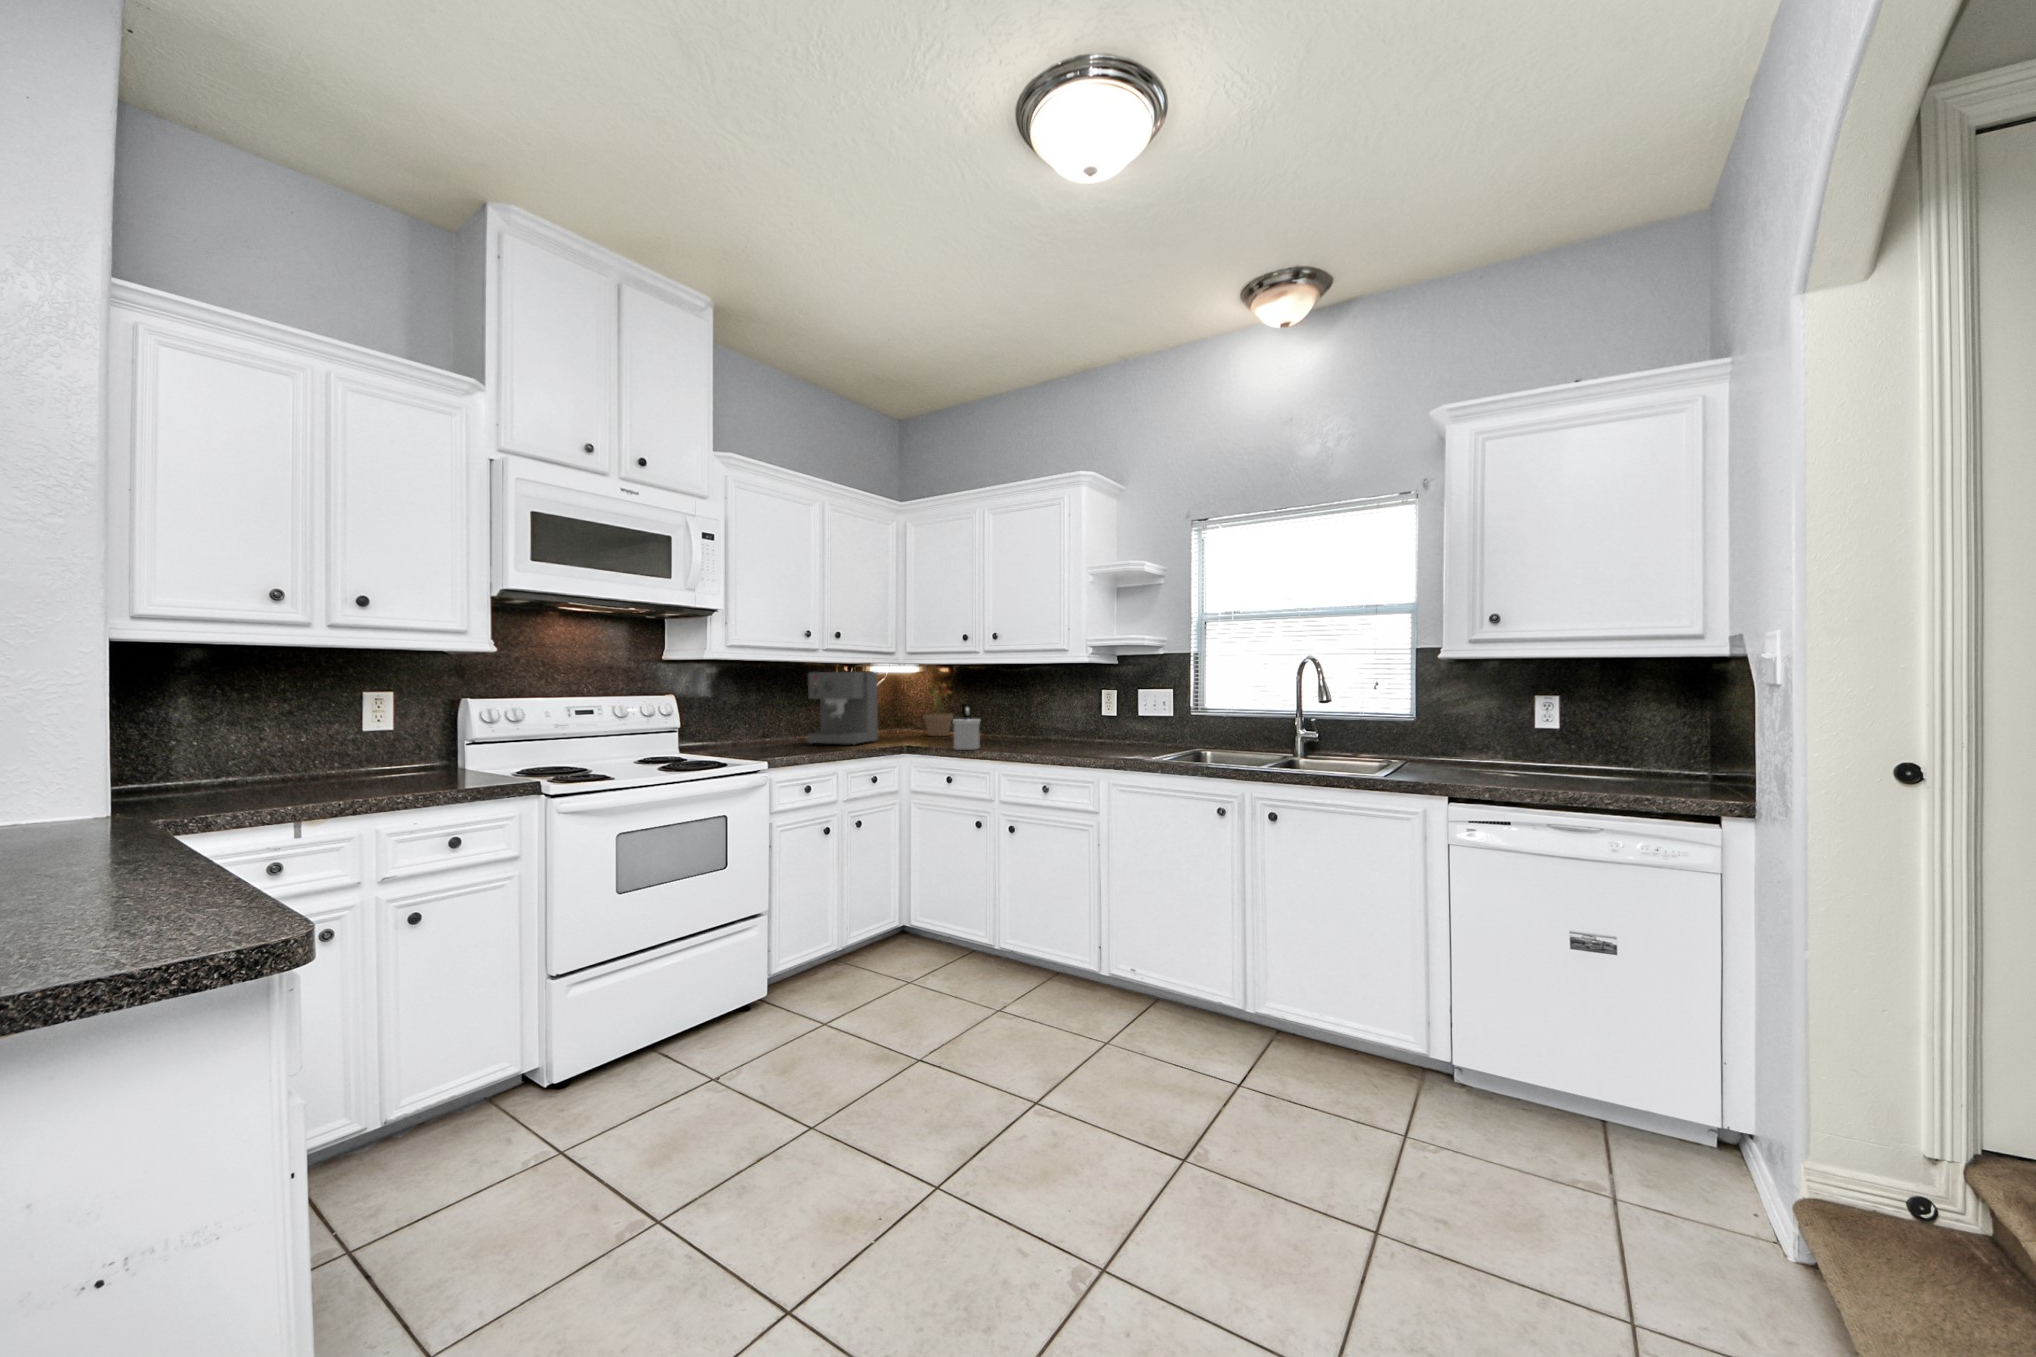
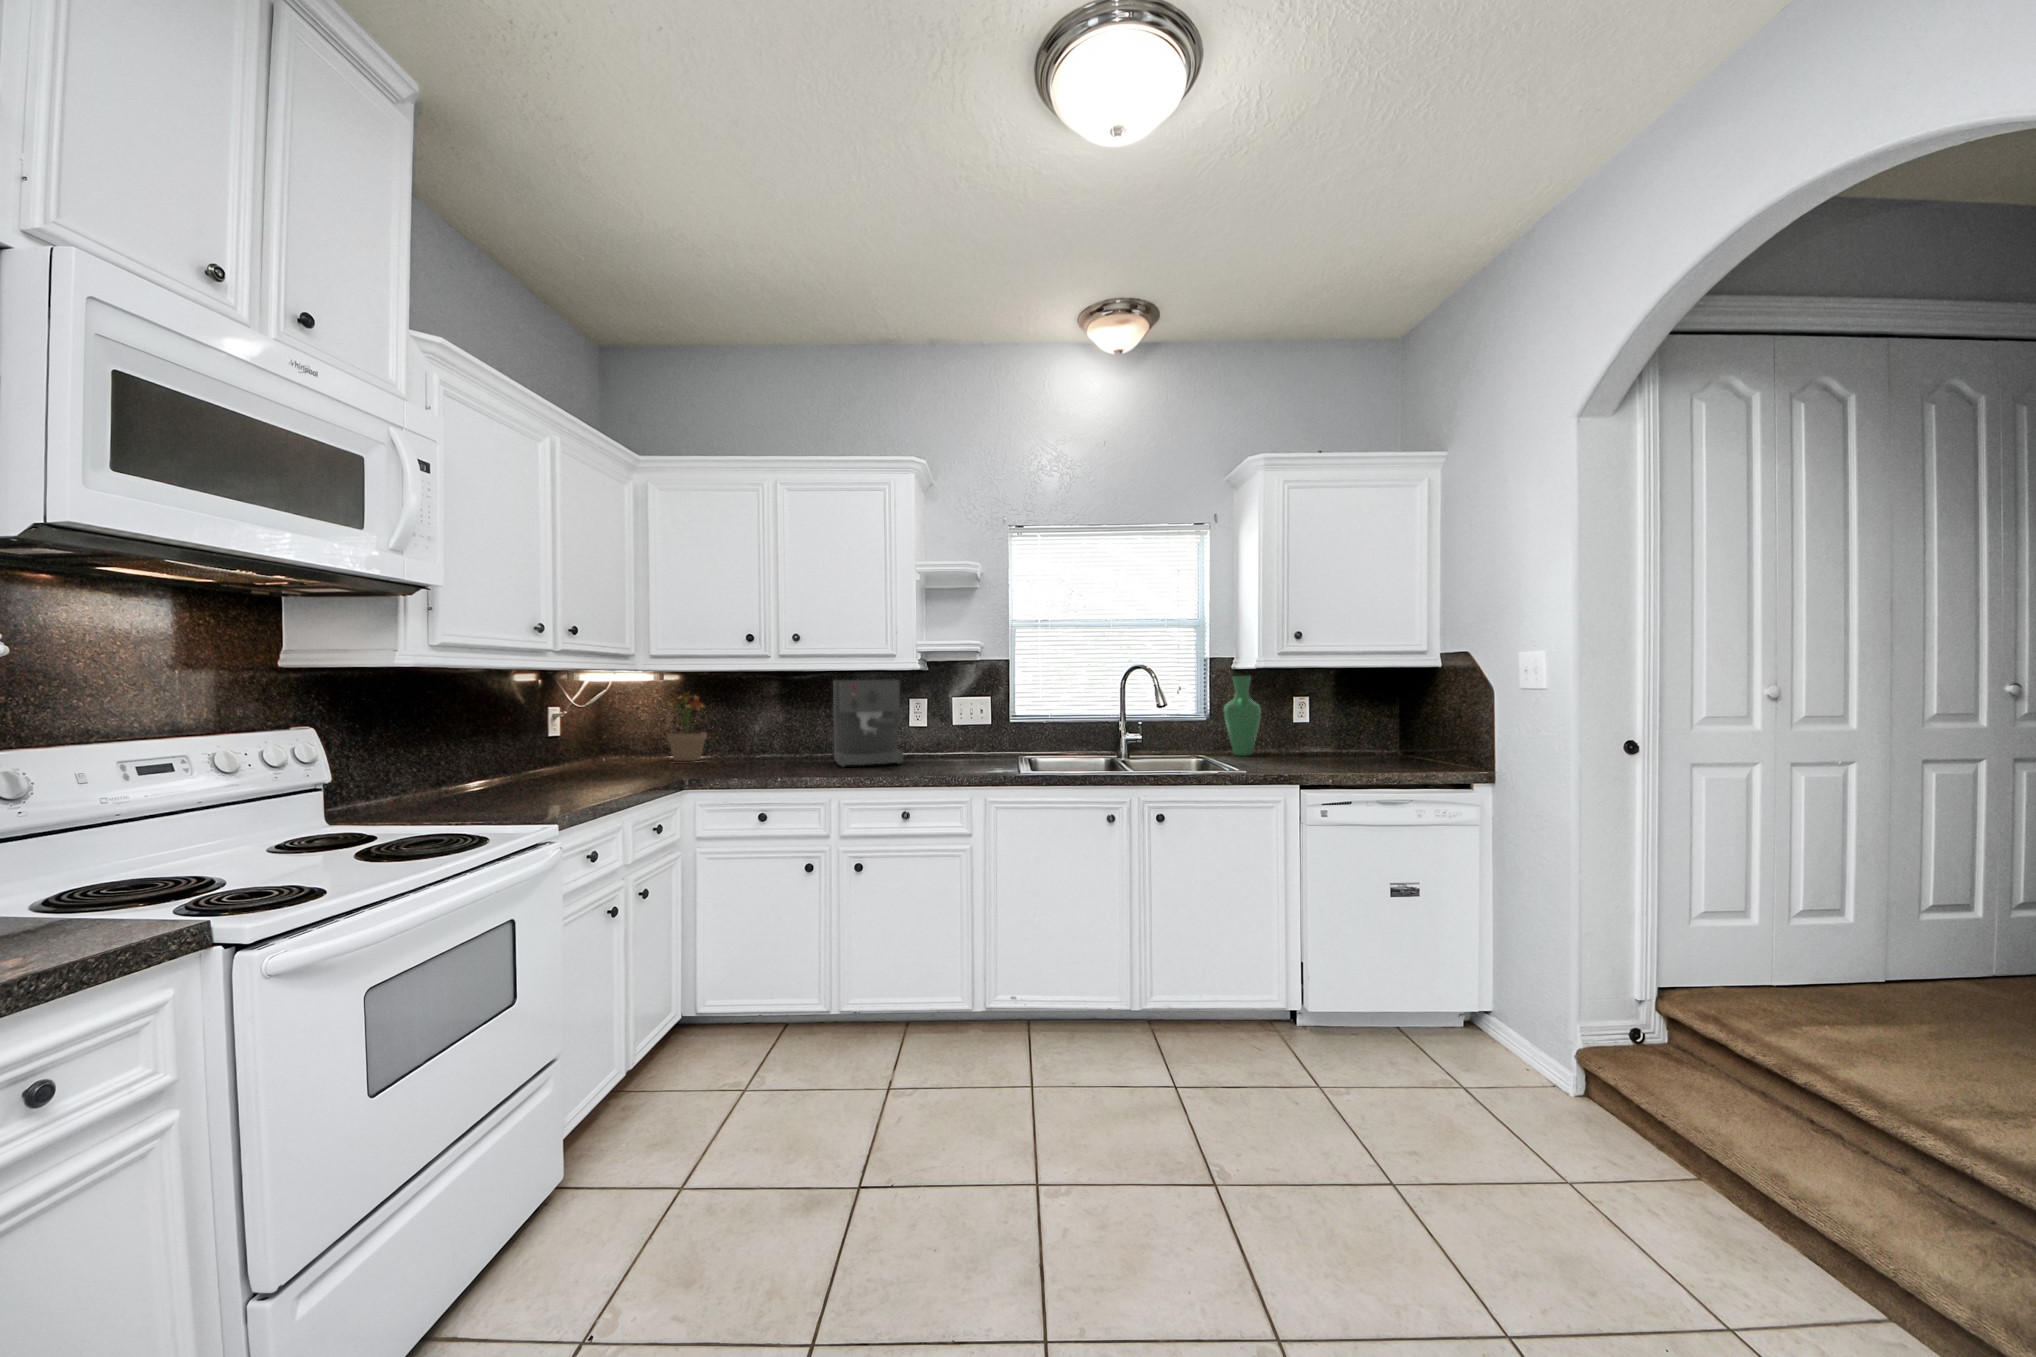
vase: none [1432,668,1481,765] -> present [1224,676,1261,756]
coffee maker: present [807,672,878,745] -> present [833,680,903,767]
soap dispenser: present [953,704,980,750] -> none [765,721,800,777]

